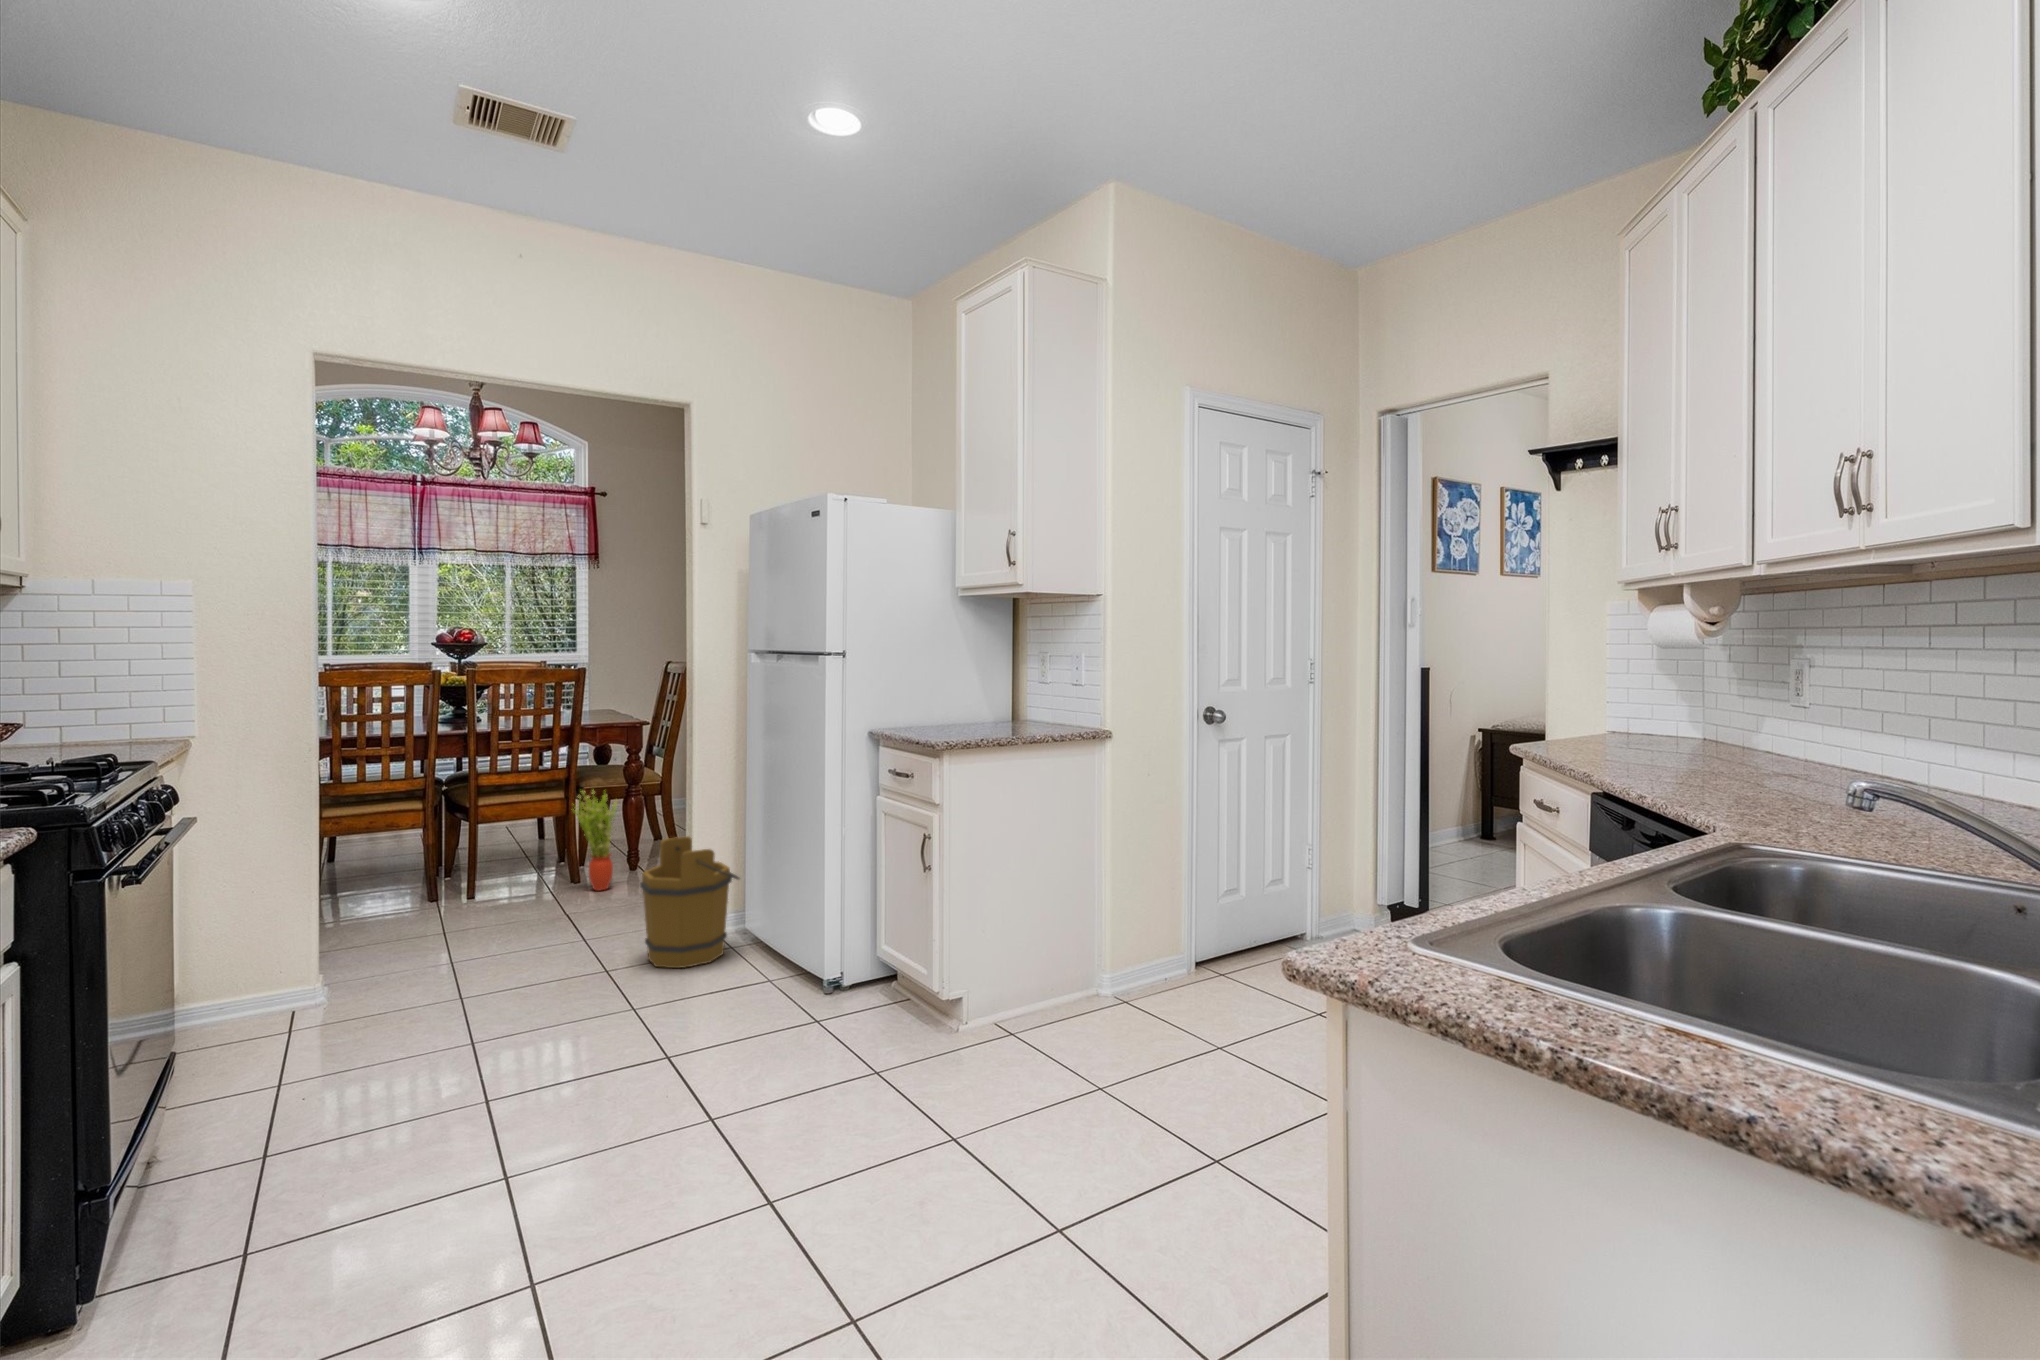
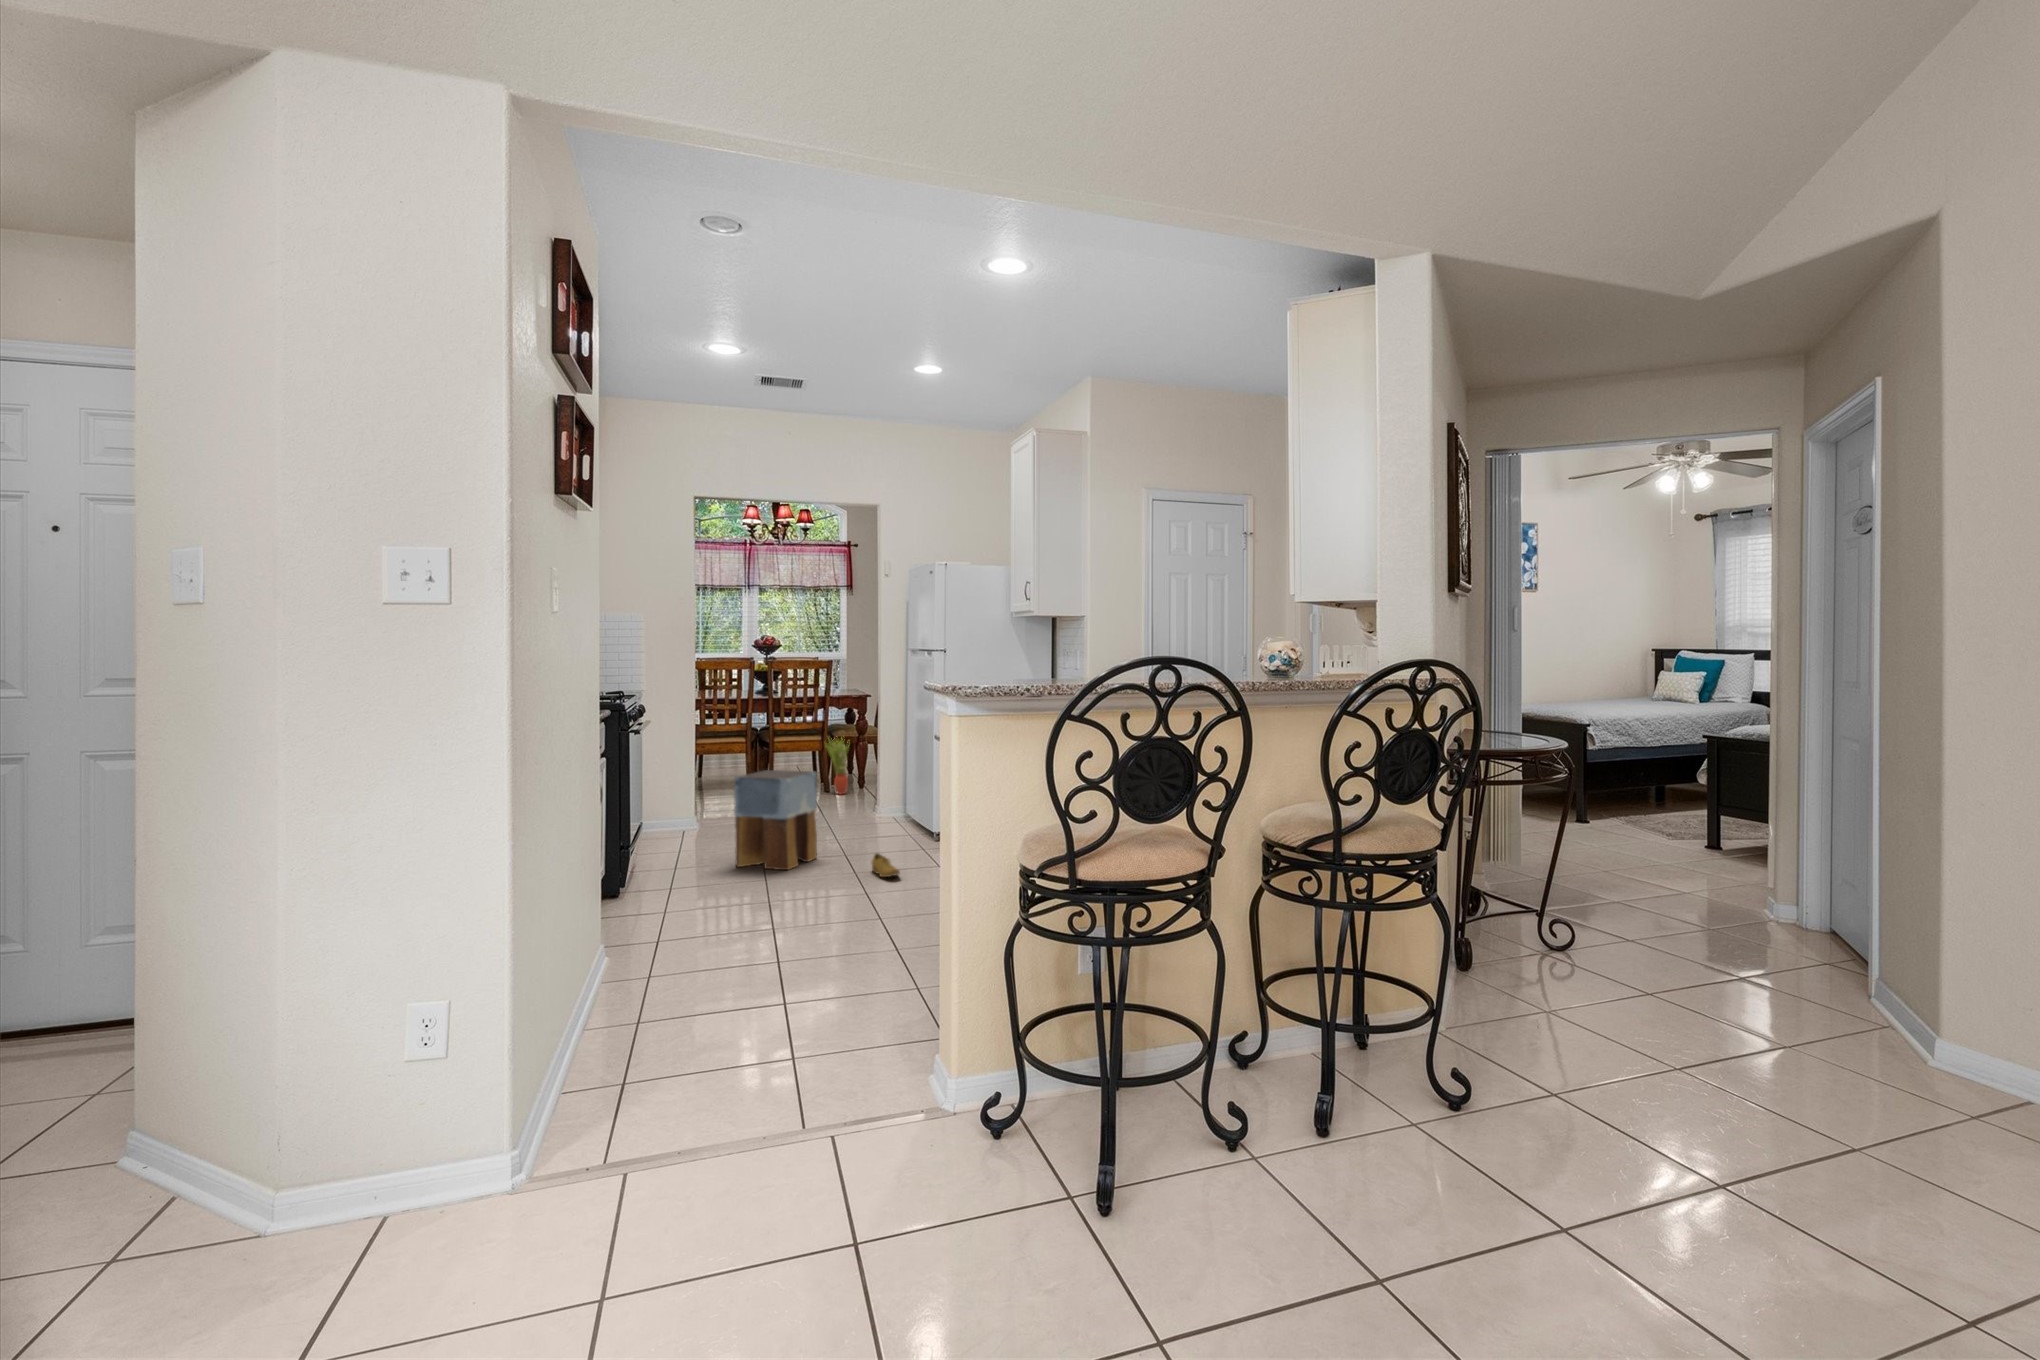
bucket: present [640,836,739,968] -> none [849,754,903,824]
stool: none [418,913,610,1150] -> present [734,770,817,870]
shoe: none [751,1094,829,1161] -> present [872,853,900,877]

